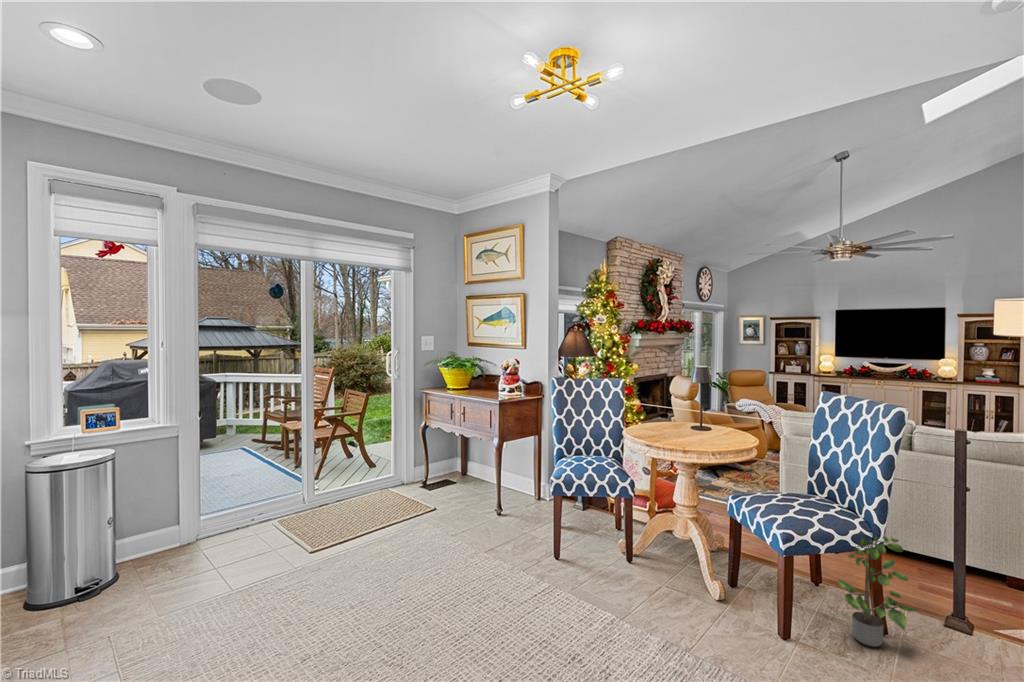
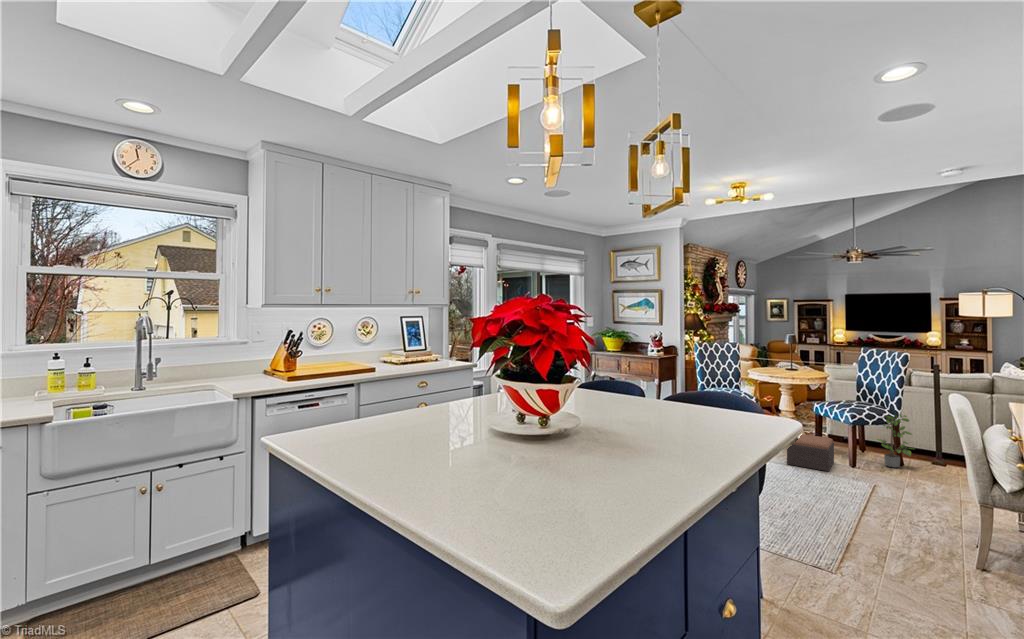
footstool: none [658,557,753,657] -> present [787,434,834,471]

